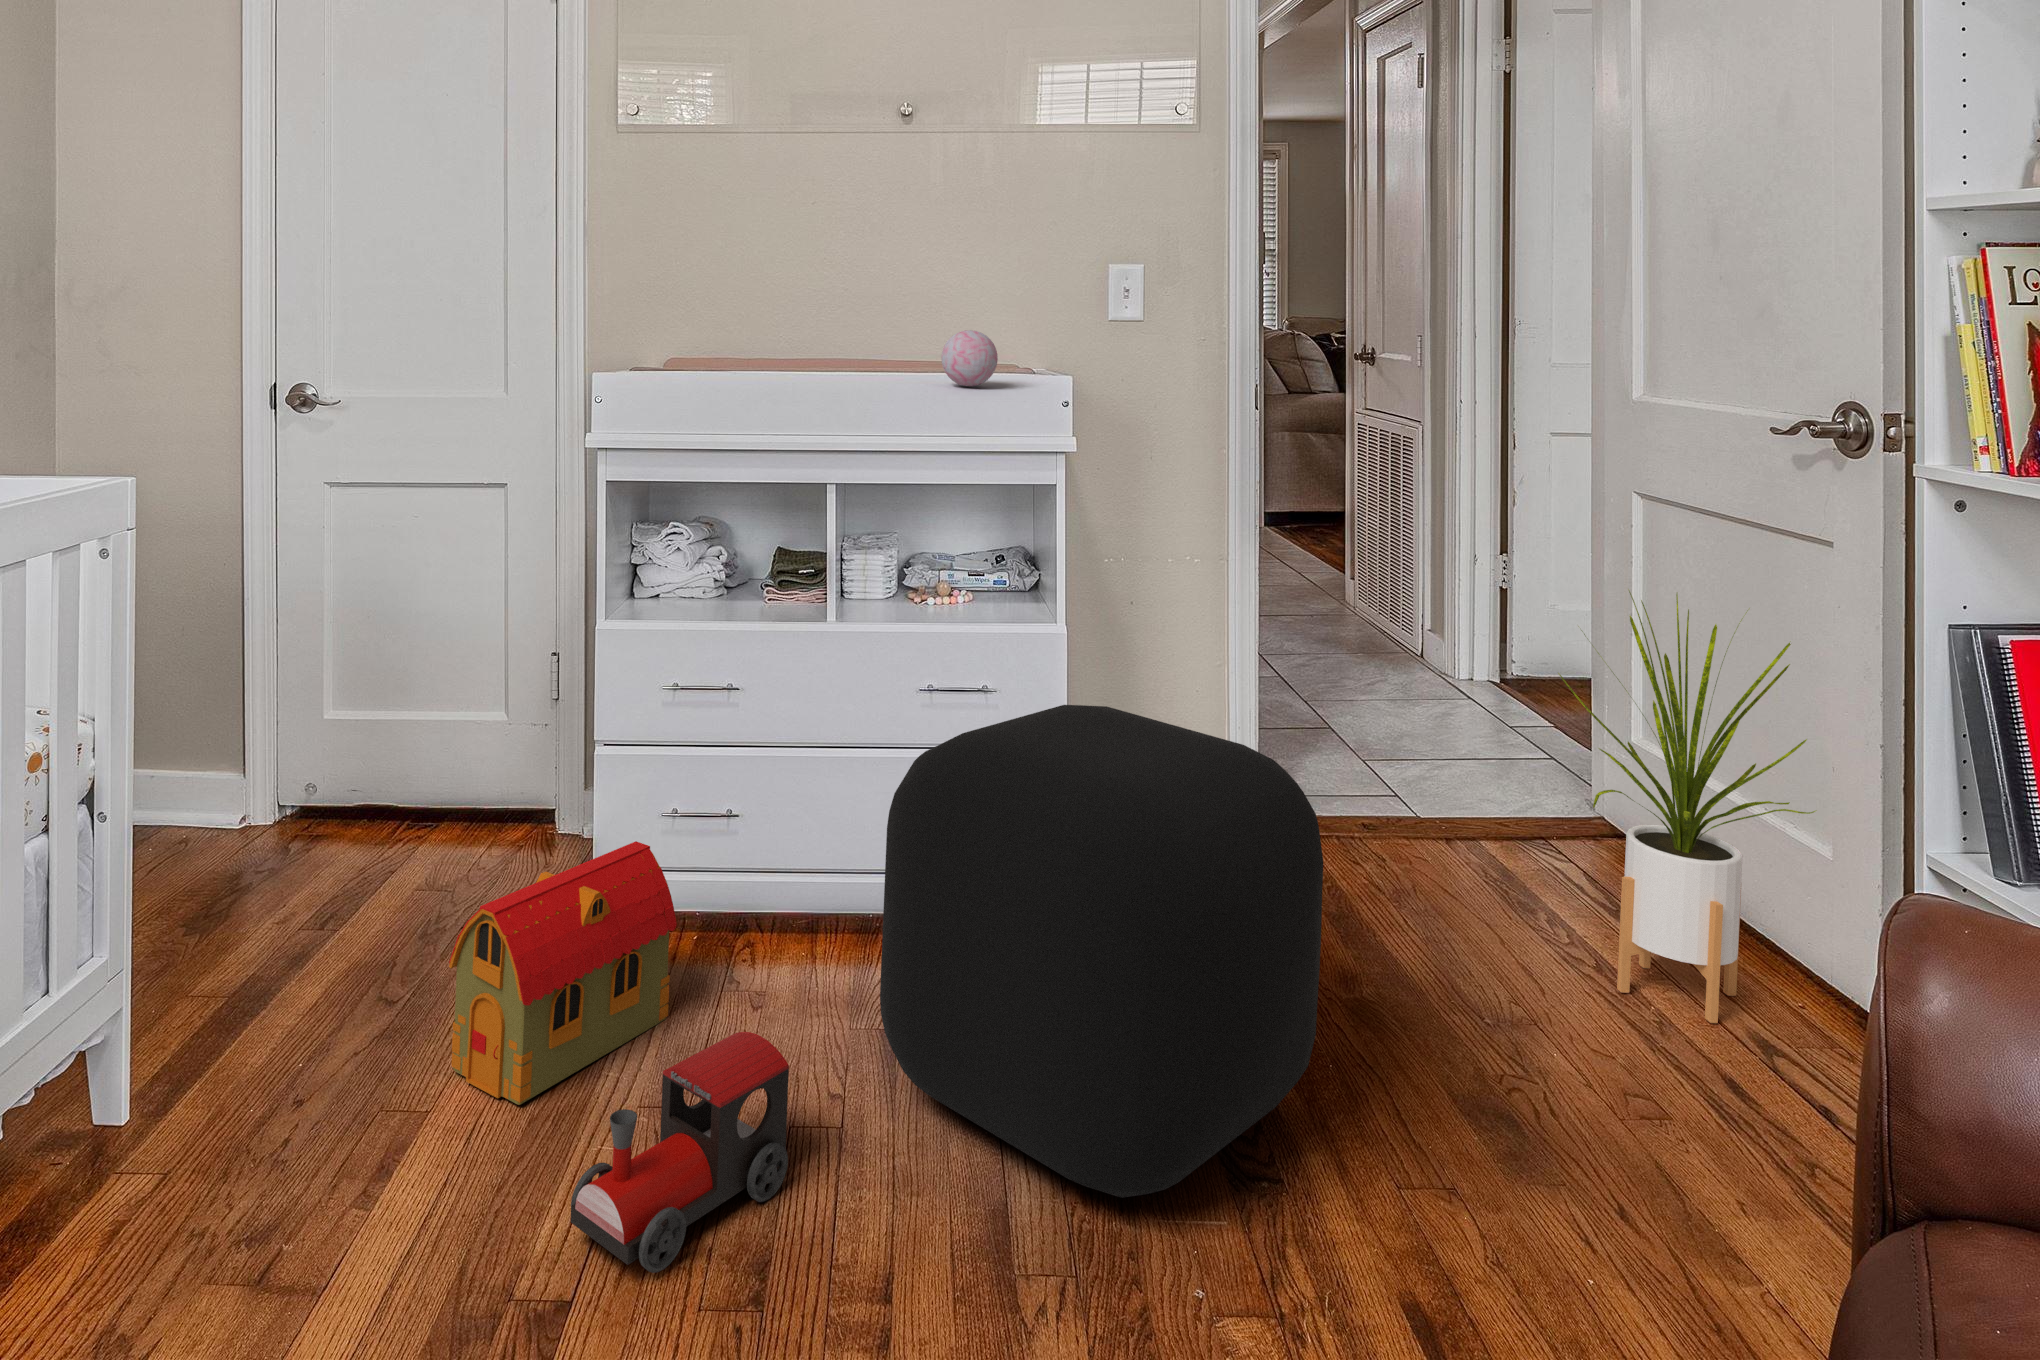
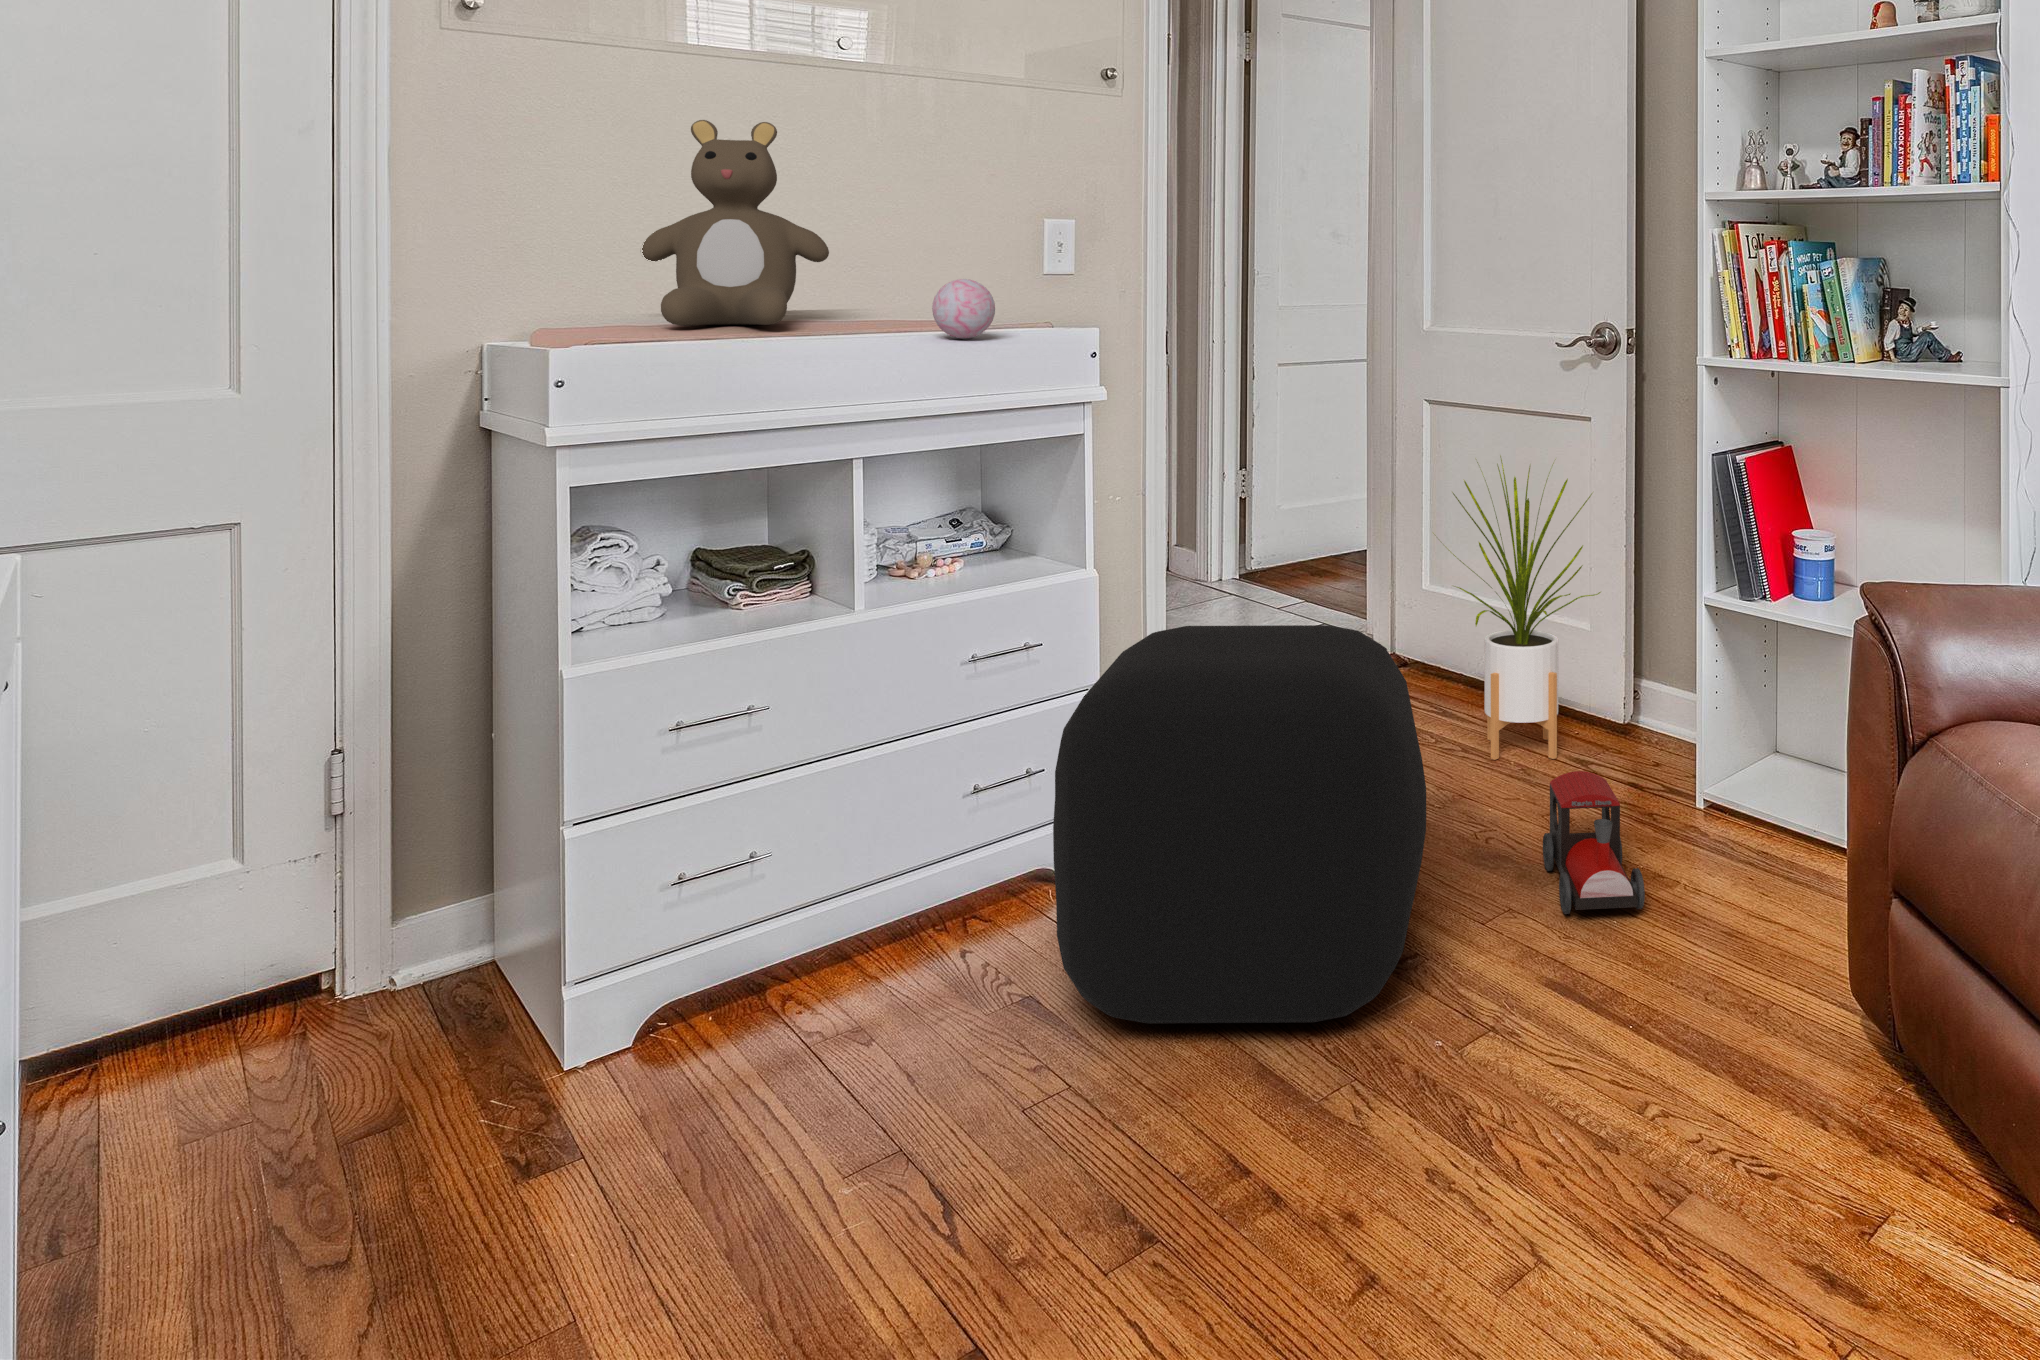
teddy bear: none [763,191,908,364] -> present [642,120,829,326]
toy house: present [449,841,677,1105] -> none [550,910,781,1261]
toy train: present [571,1032,789,1273] -> present [1543,771,1645,914]

